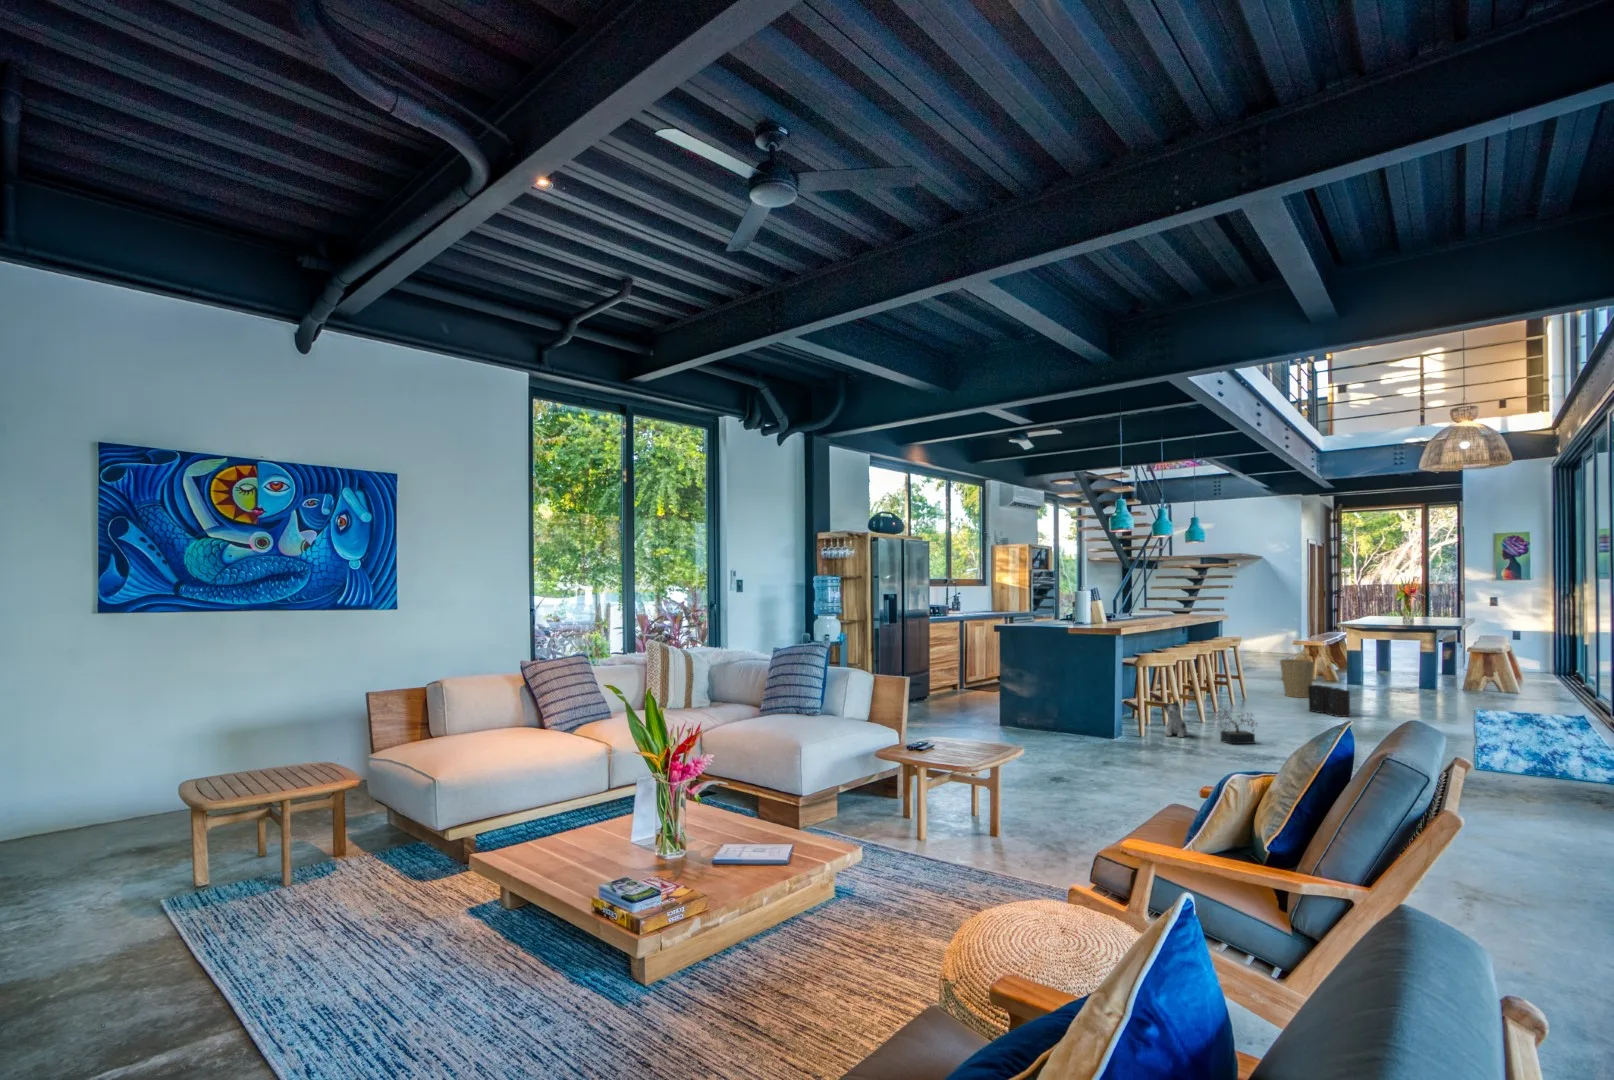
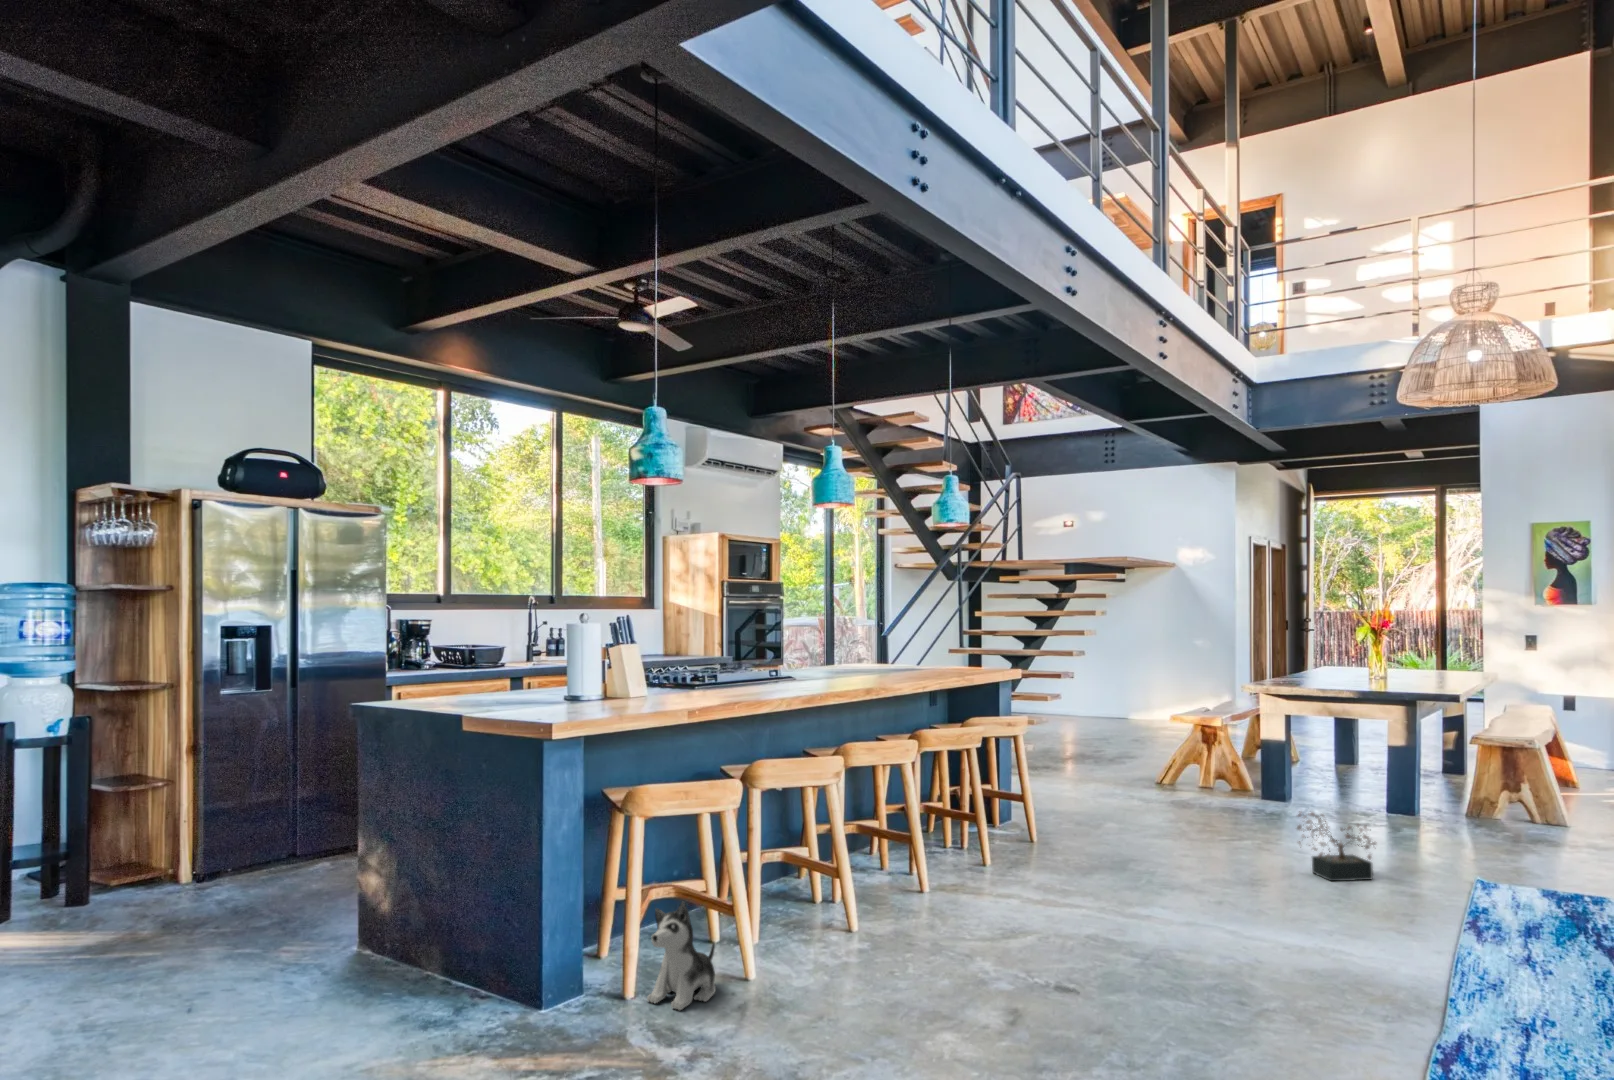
basket: present [1280,654,1314,698] -> none [1103,746,1167,840]
speaker: present [1308,685,1350,717] -> none [1114,827,1189,910]
decorative plant: present [1213,706,1257,744] -> present [1297,812,1376,881]

